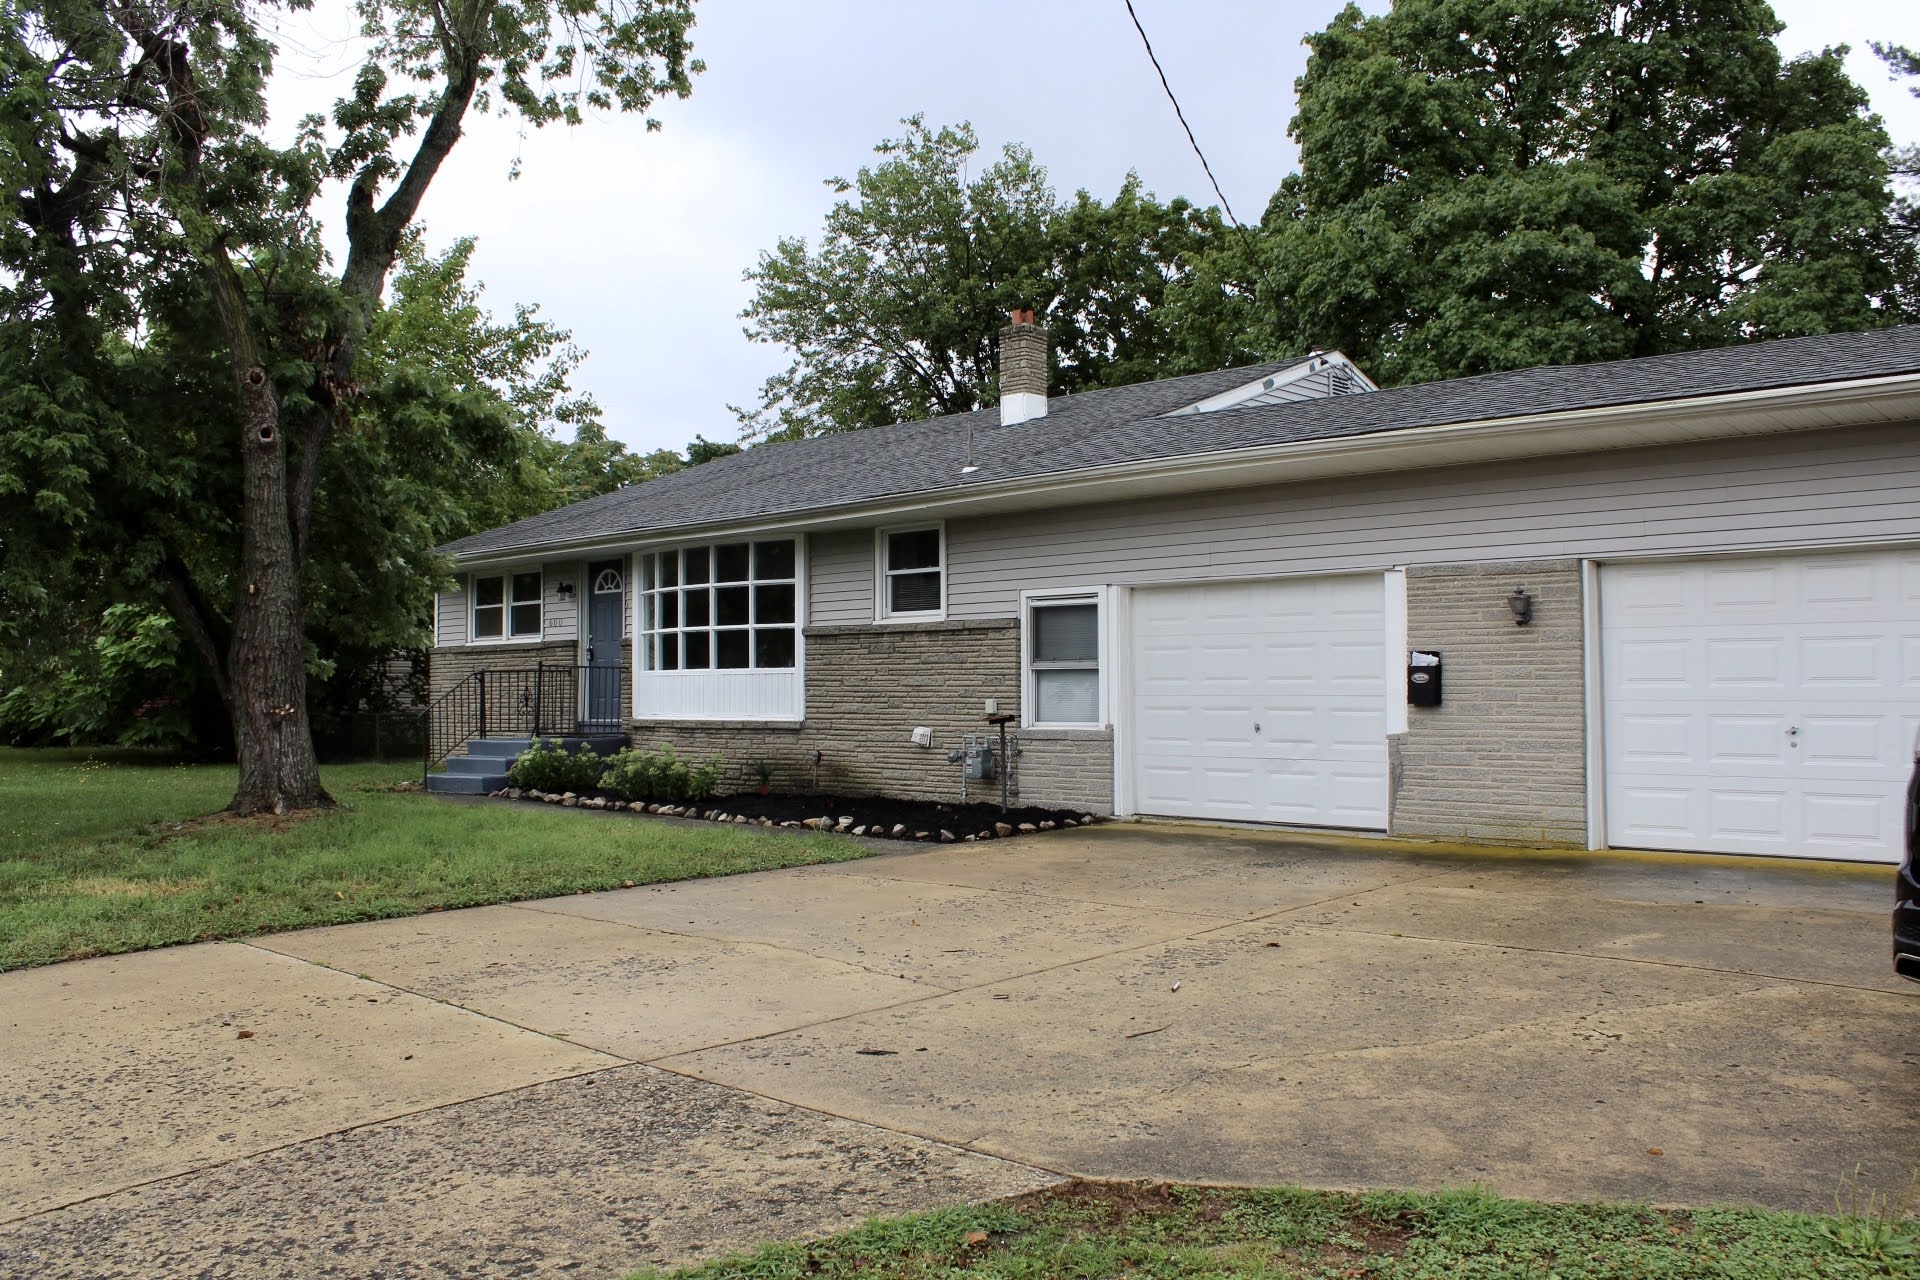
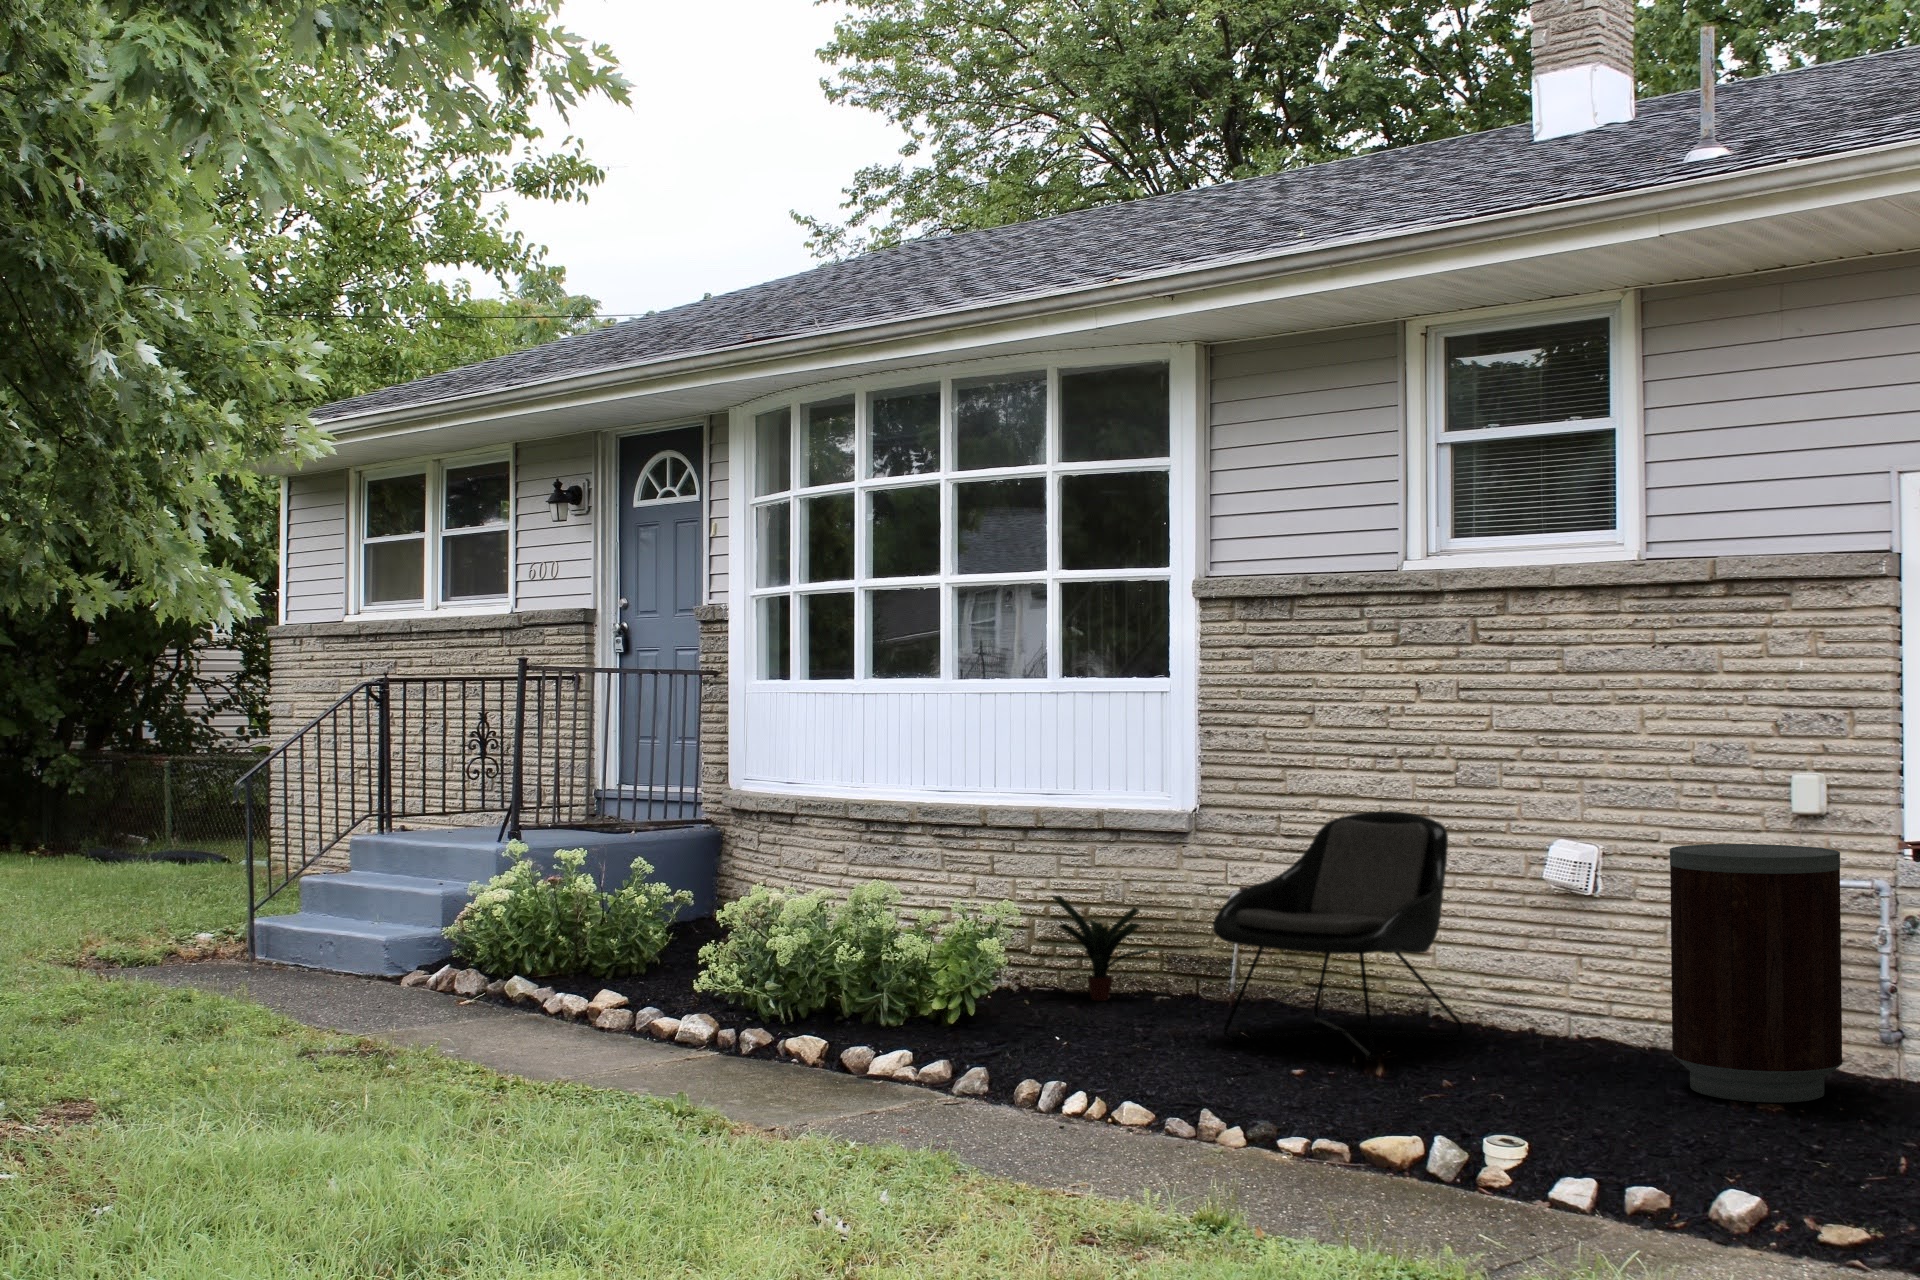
lounge chair: none [792,717,886,806] -> present [1213,811,1463,1061]
trash can: none [938,725,996,813] -> present [1670,844,1843,1102]

